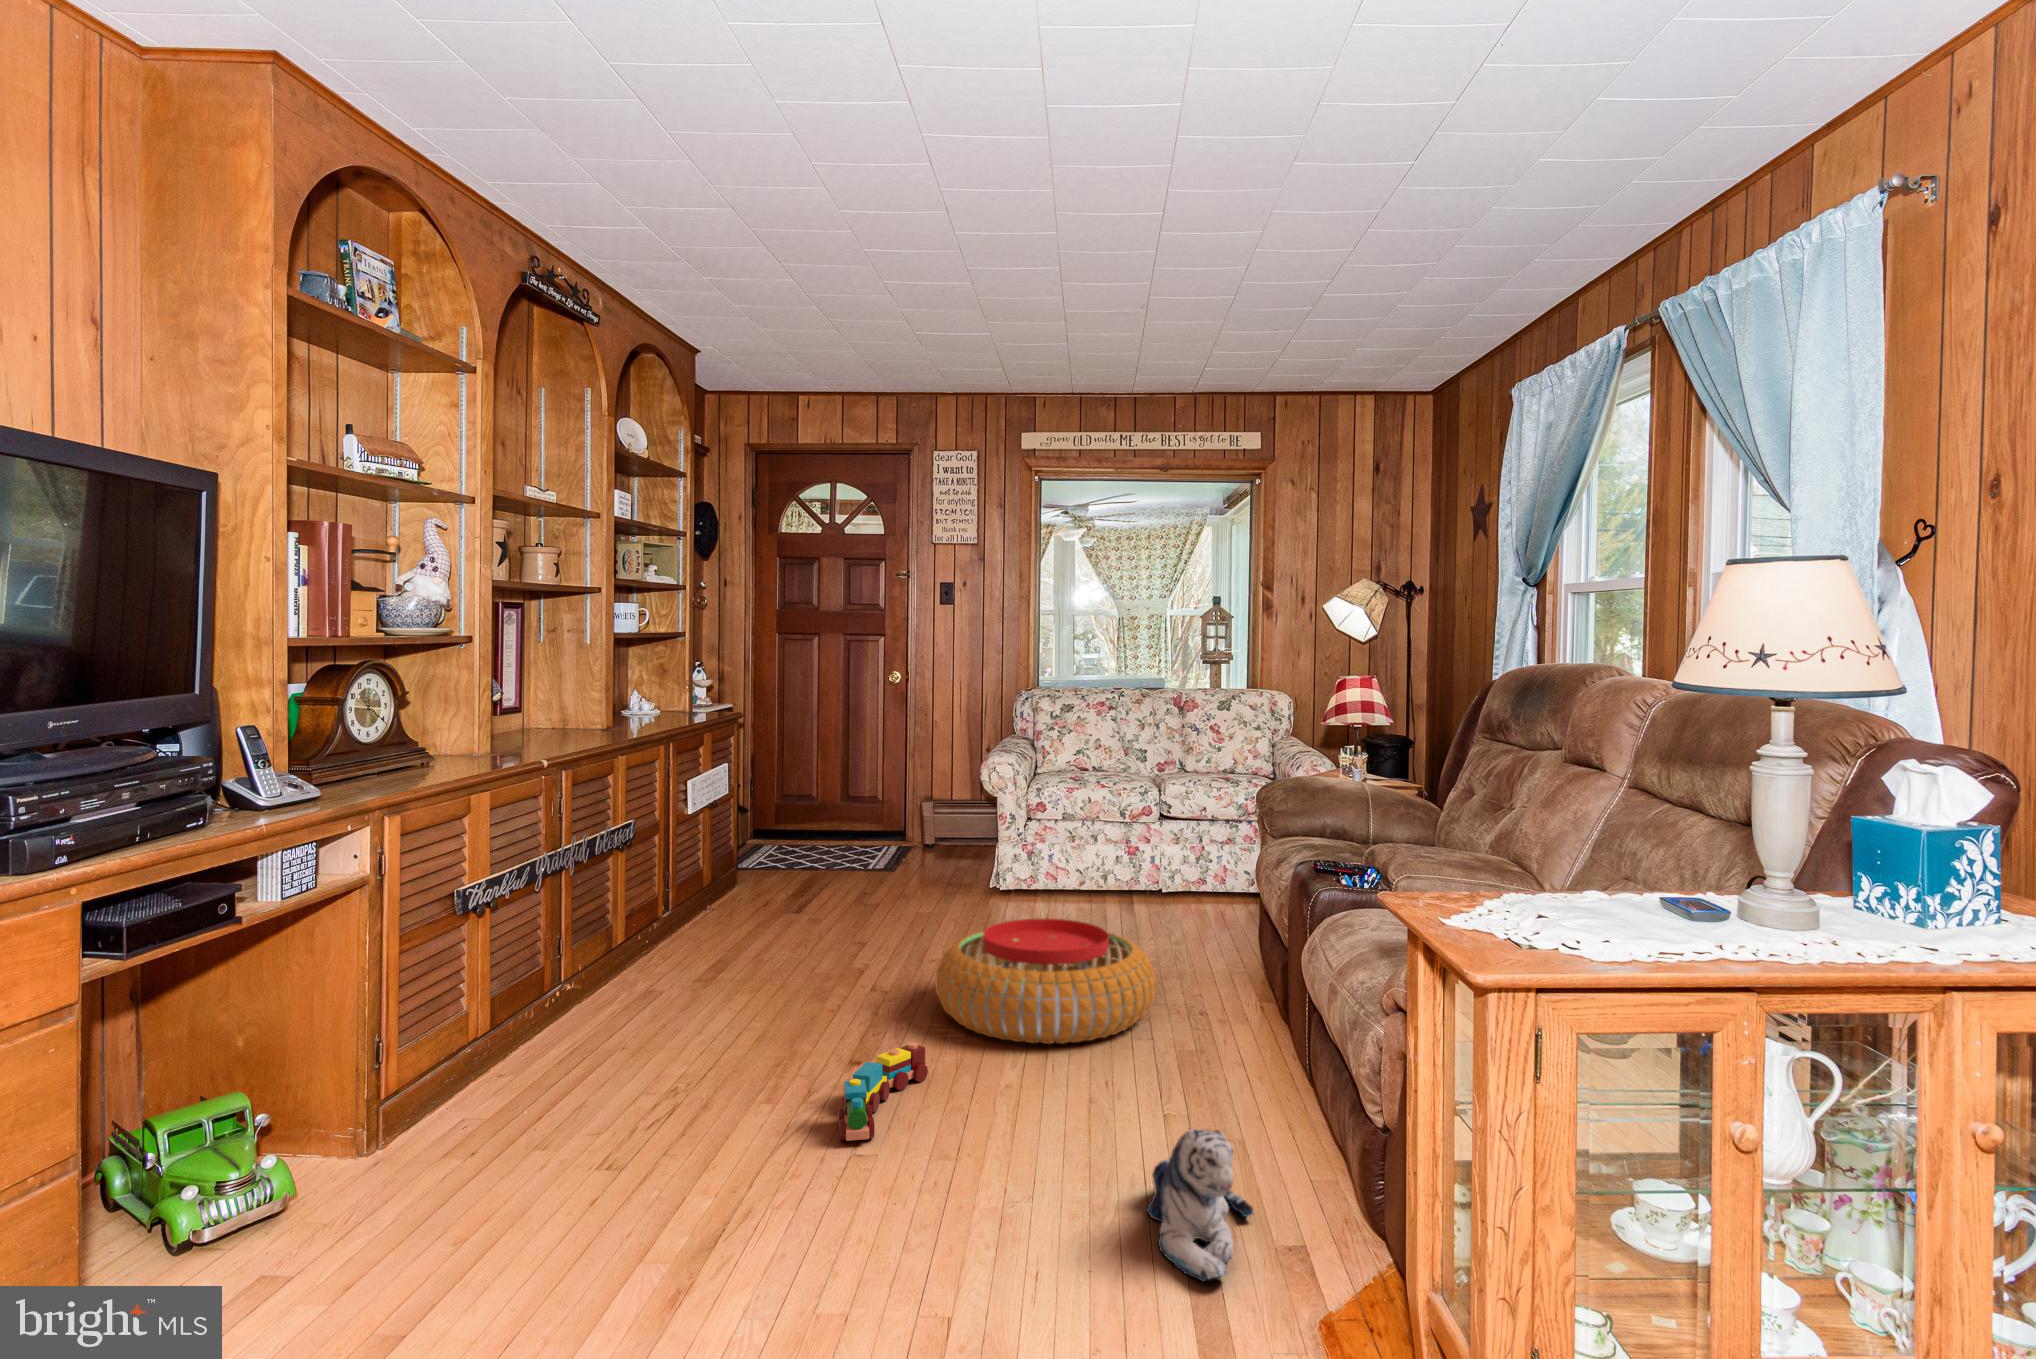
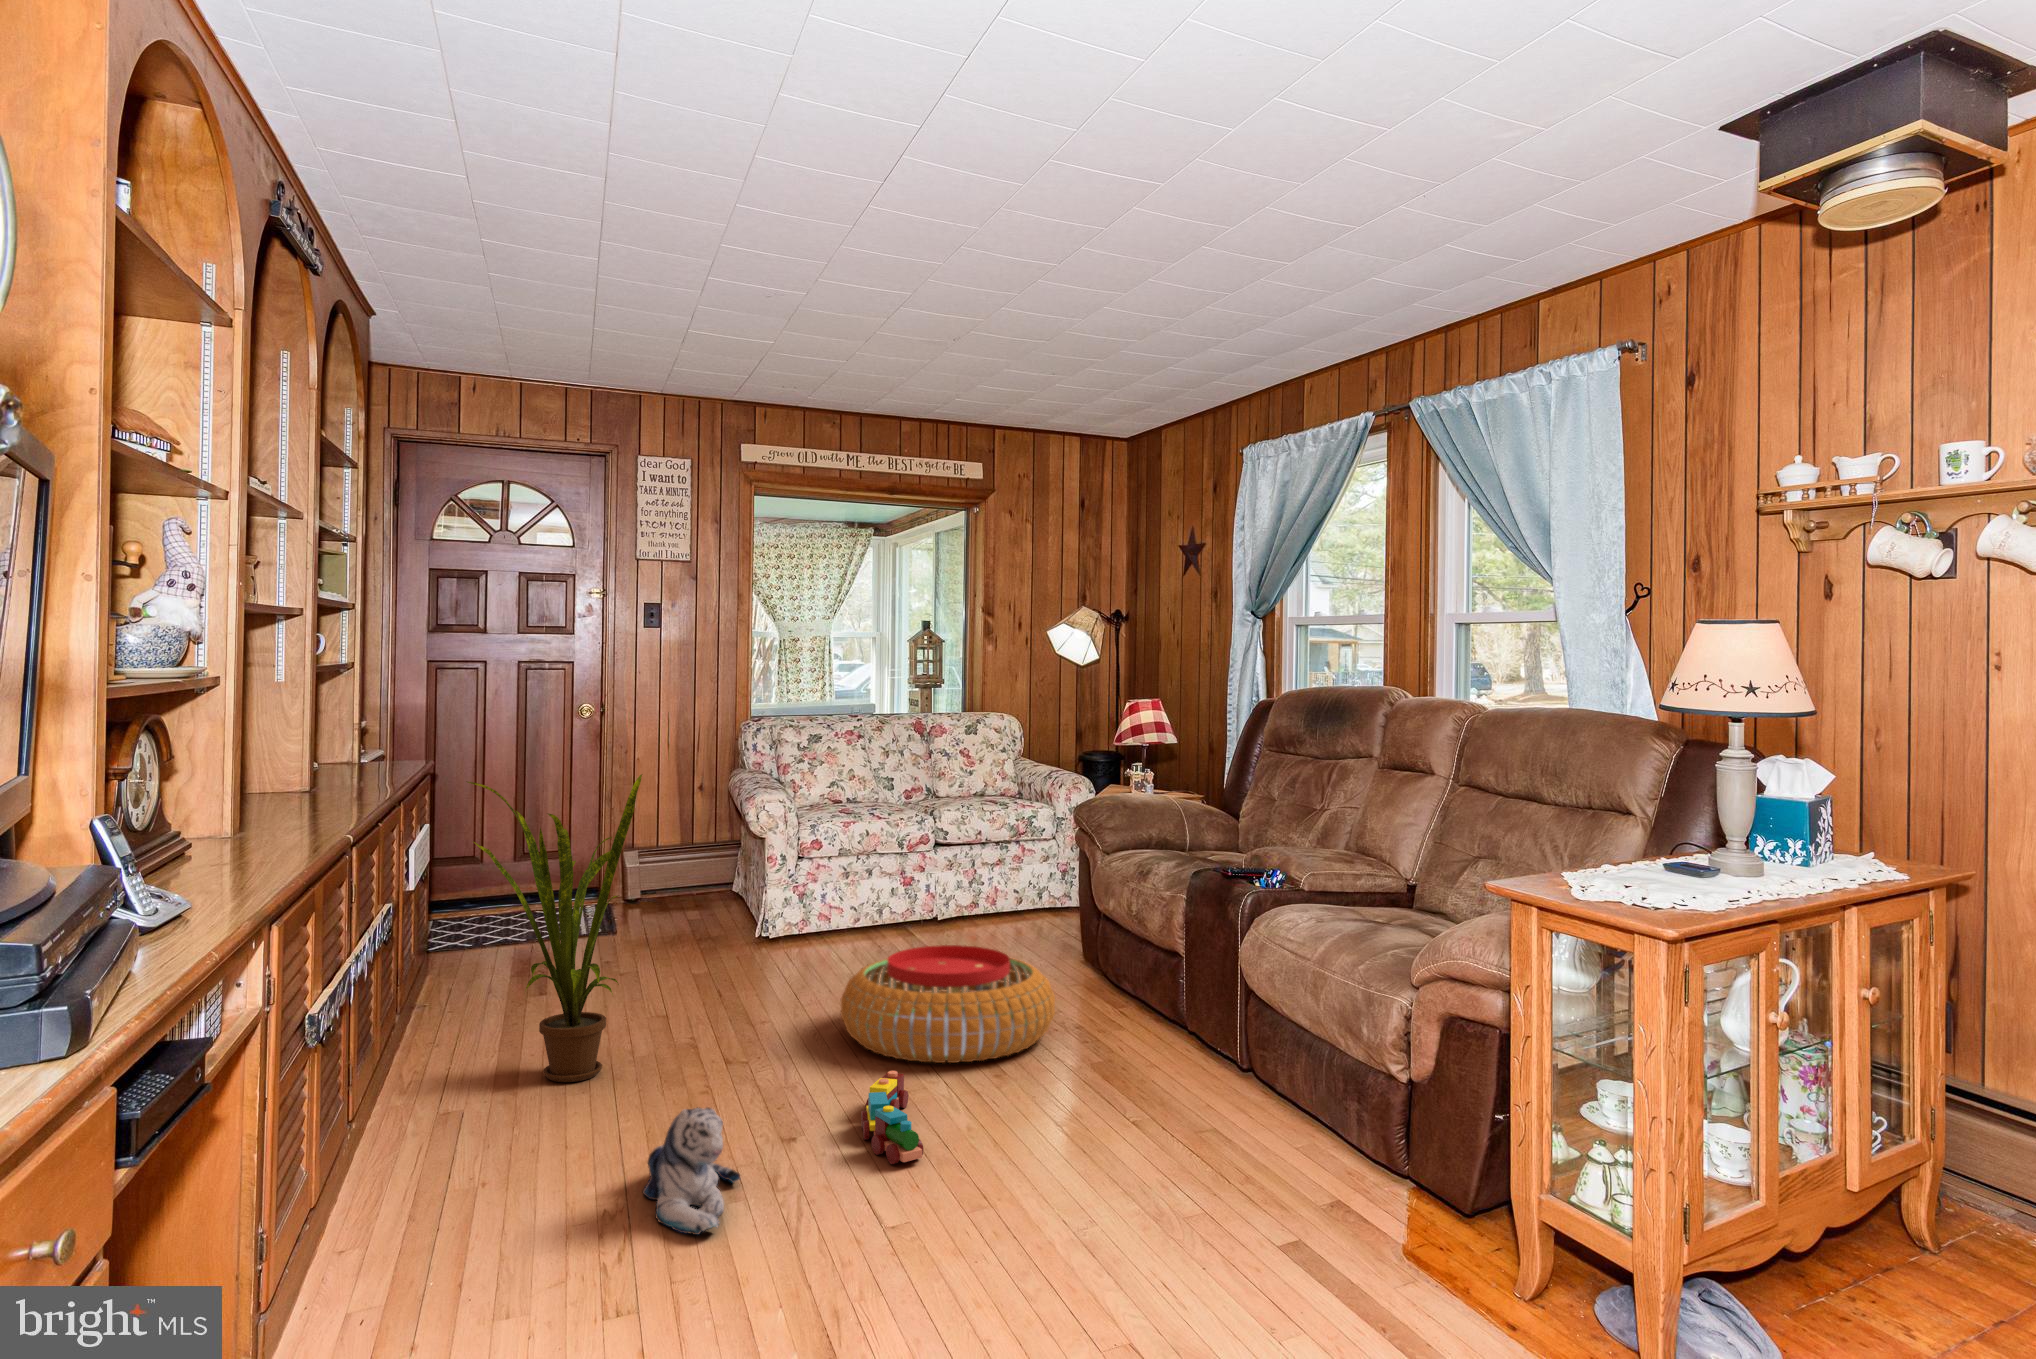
house plant: none [599,732,766,1009] -> present [468,774,642,1082]
plush toy: present [1146,1129,1253,1281] -> present [643,1108,740,1235]

